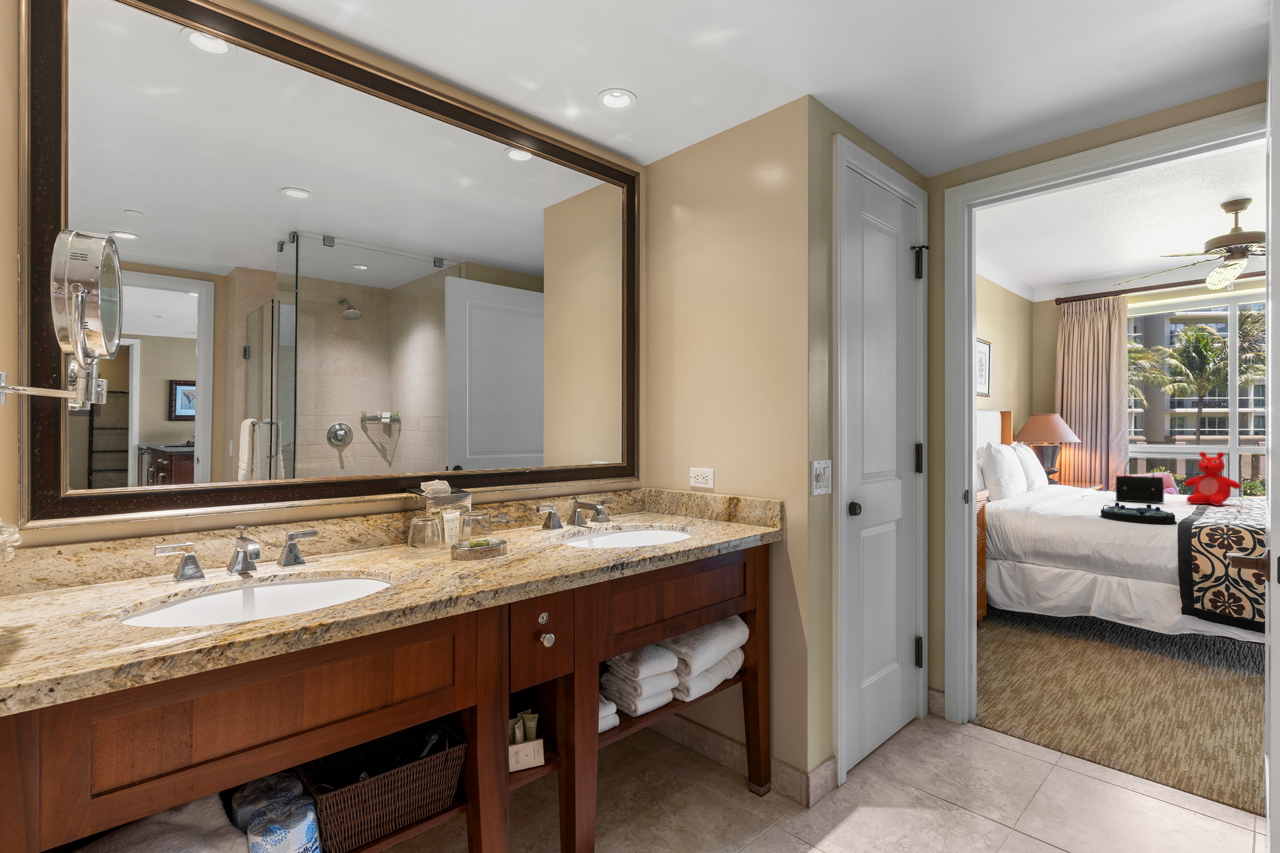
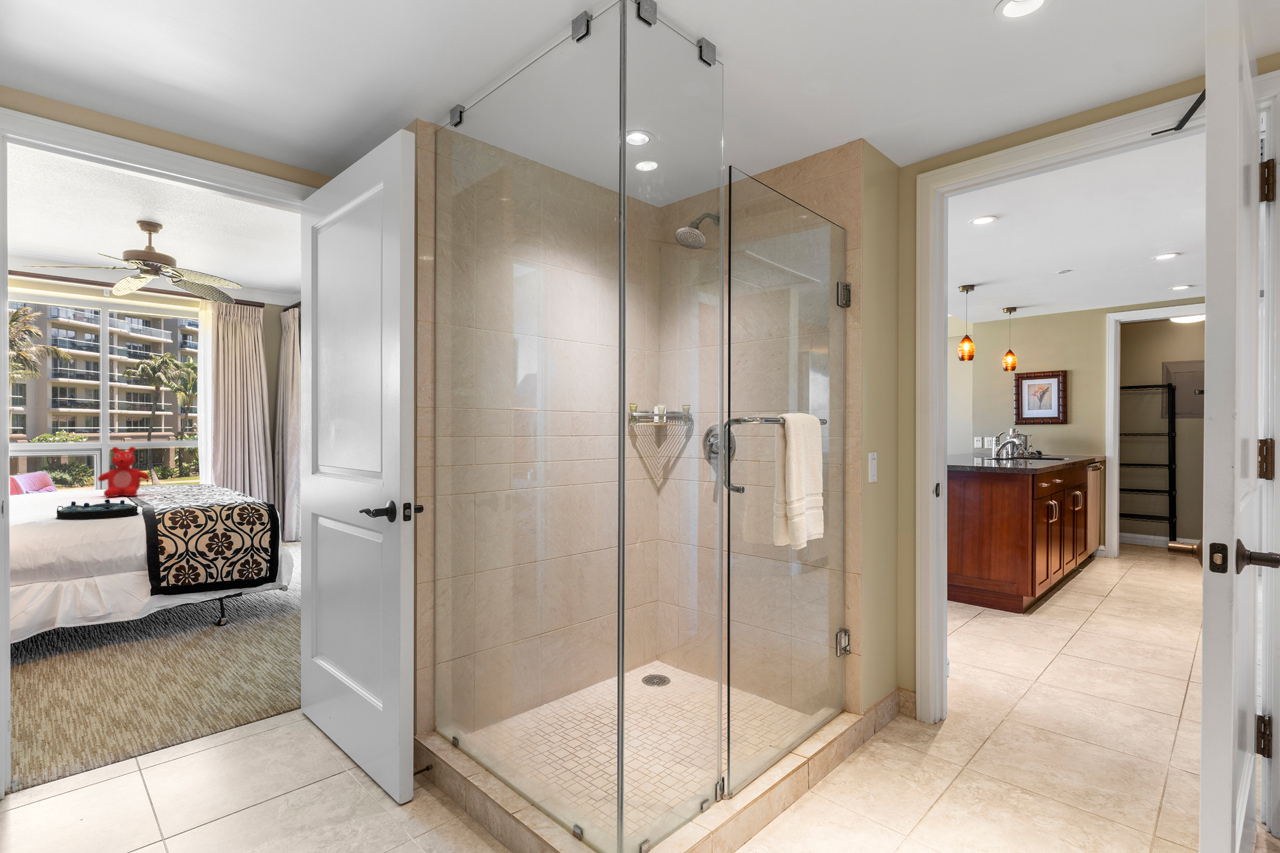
handbag: present [1116,459,1164,503] -> none [31,456,85,504]

